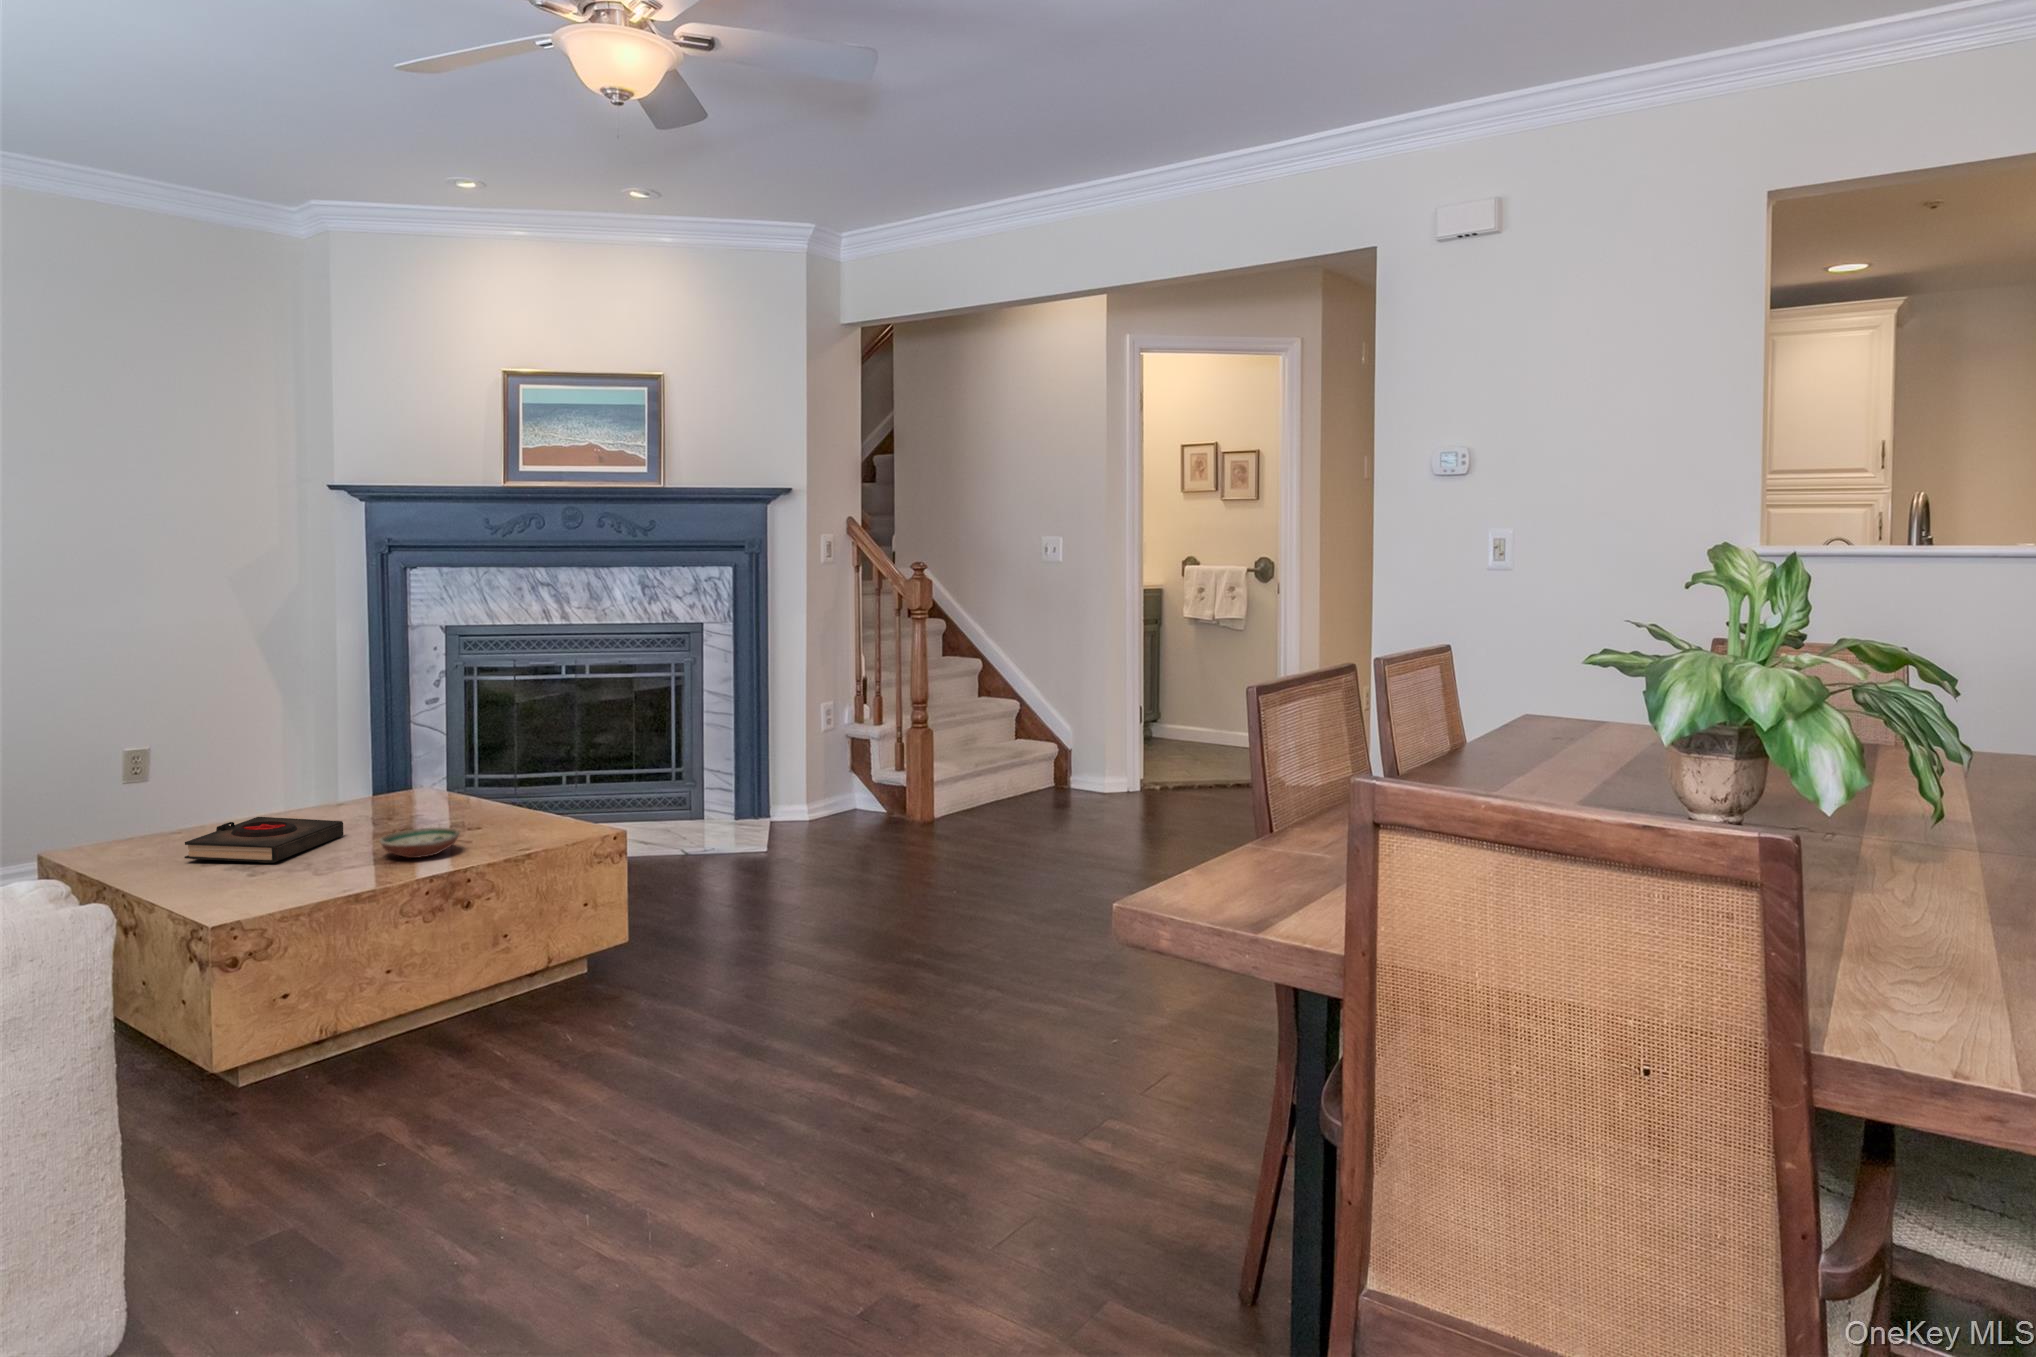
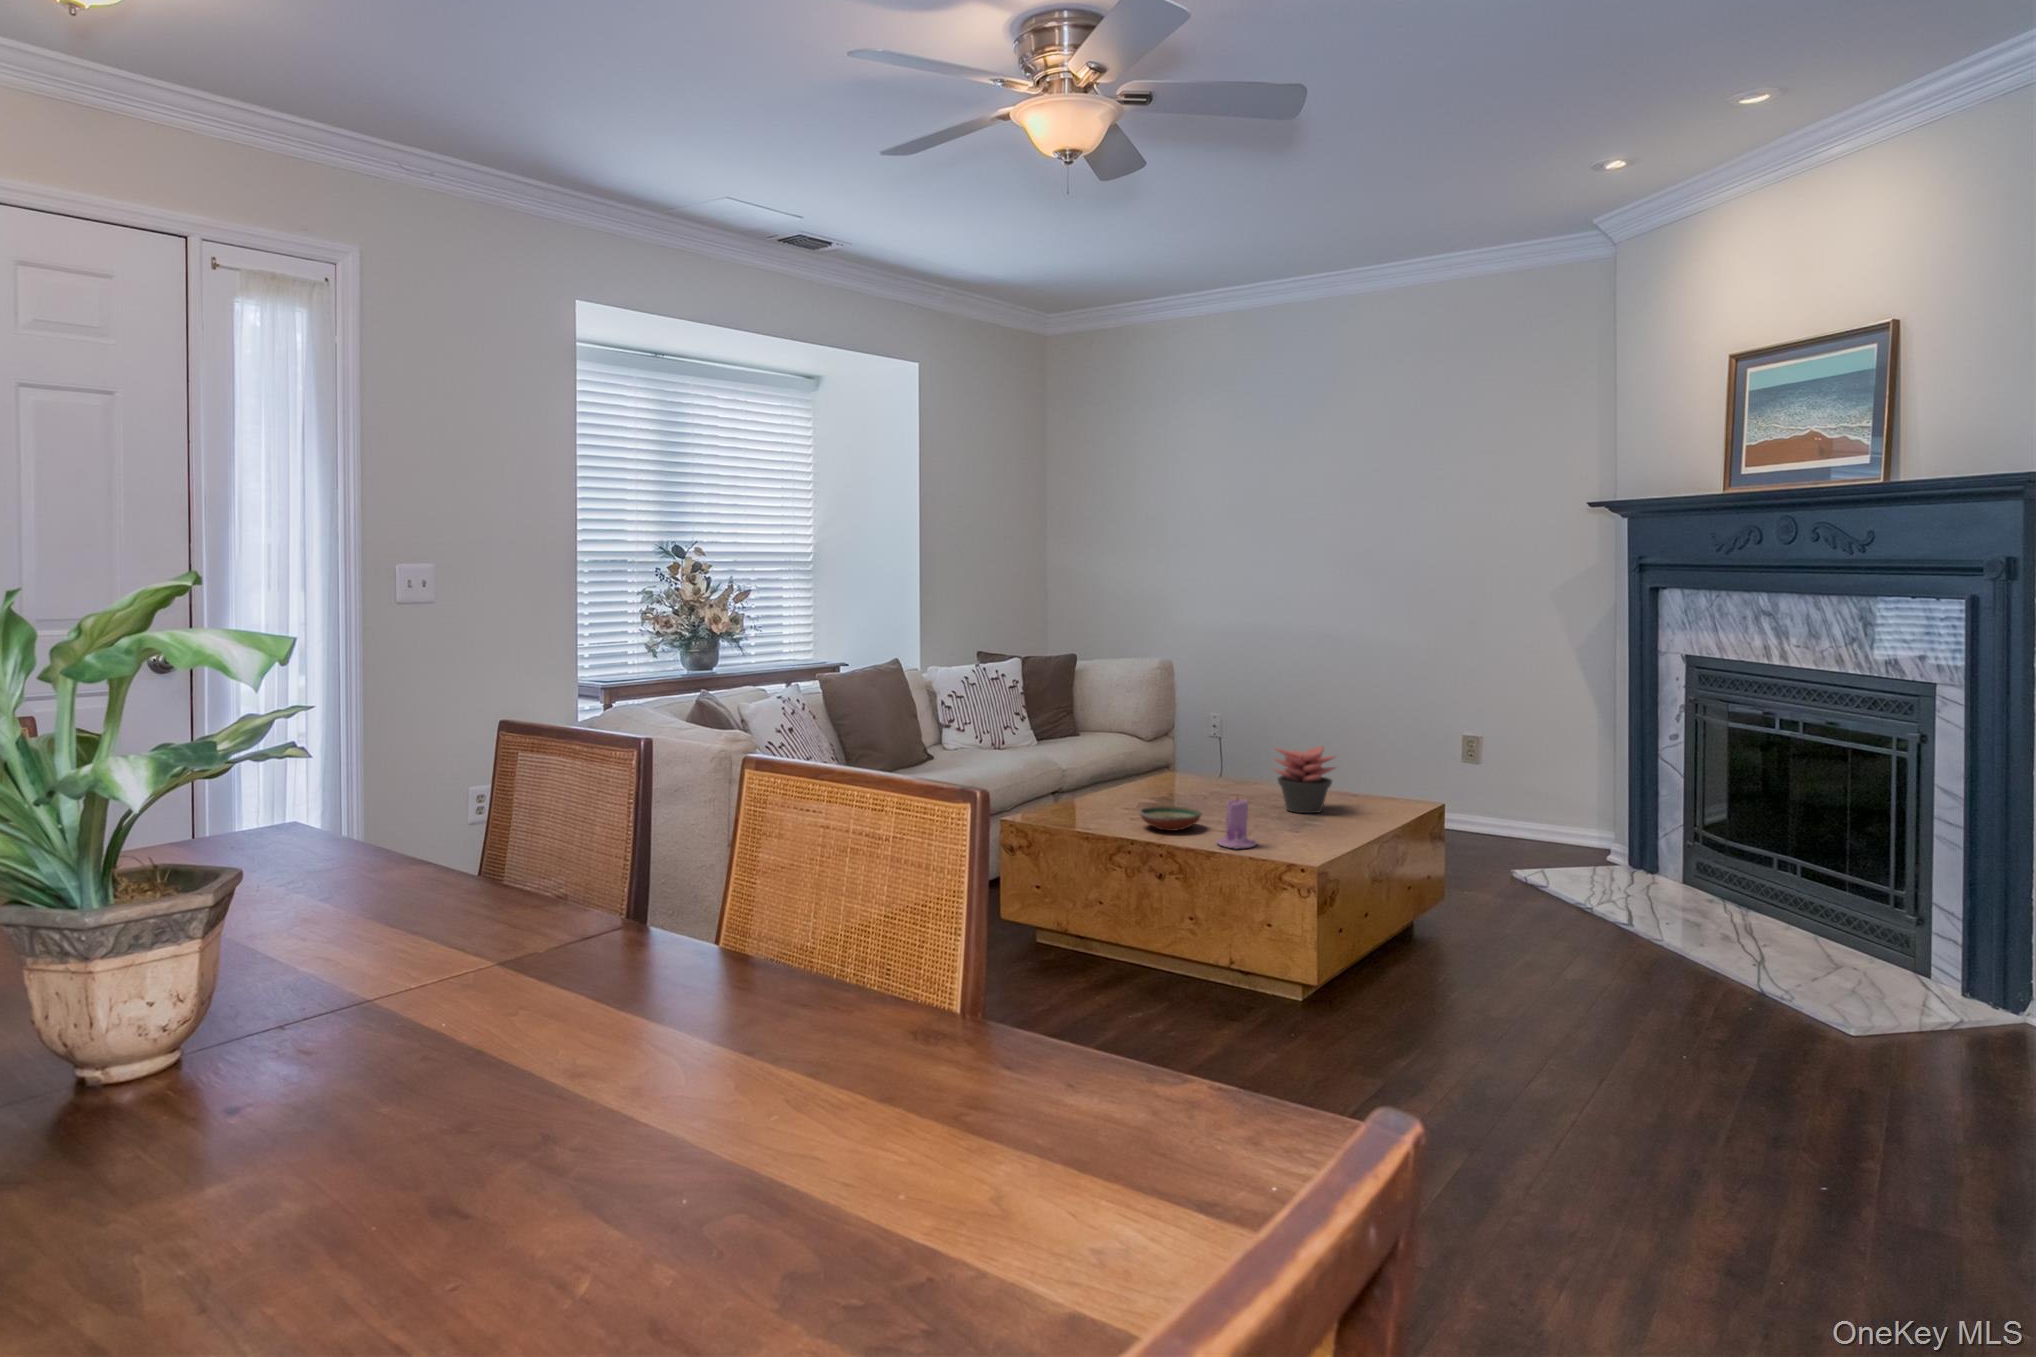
succulent plant: none [355,746,431,820] -> present [1275,746,1335,813]
candle: none [508,784,551,842] -> present [1217,797,1256,849]
book: present [184,817,343,863] -> none [1133,775,1226,808]

